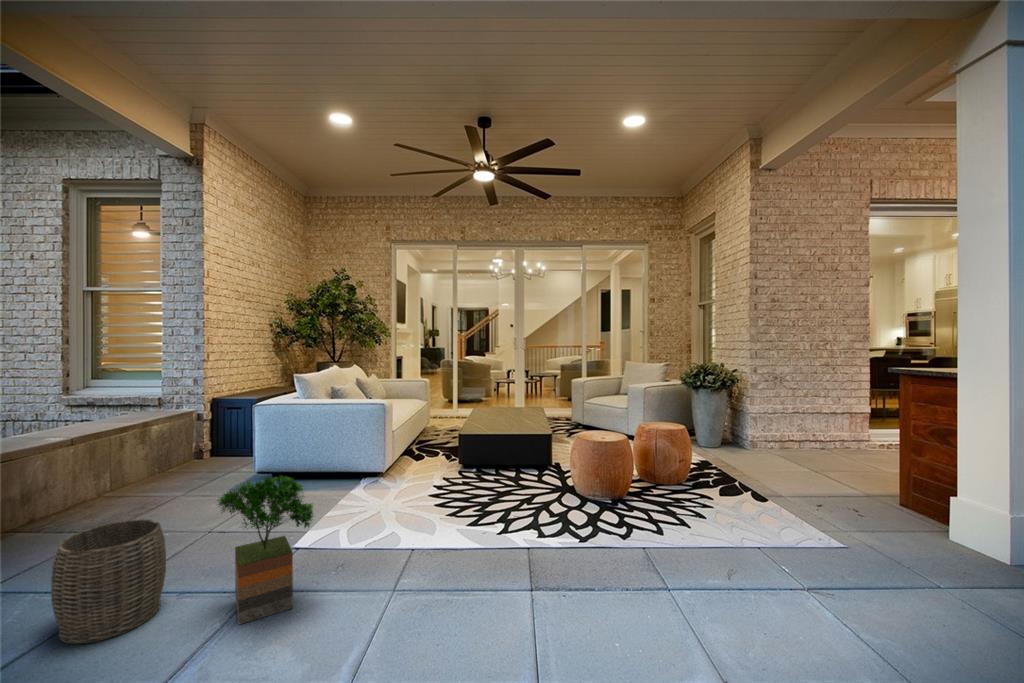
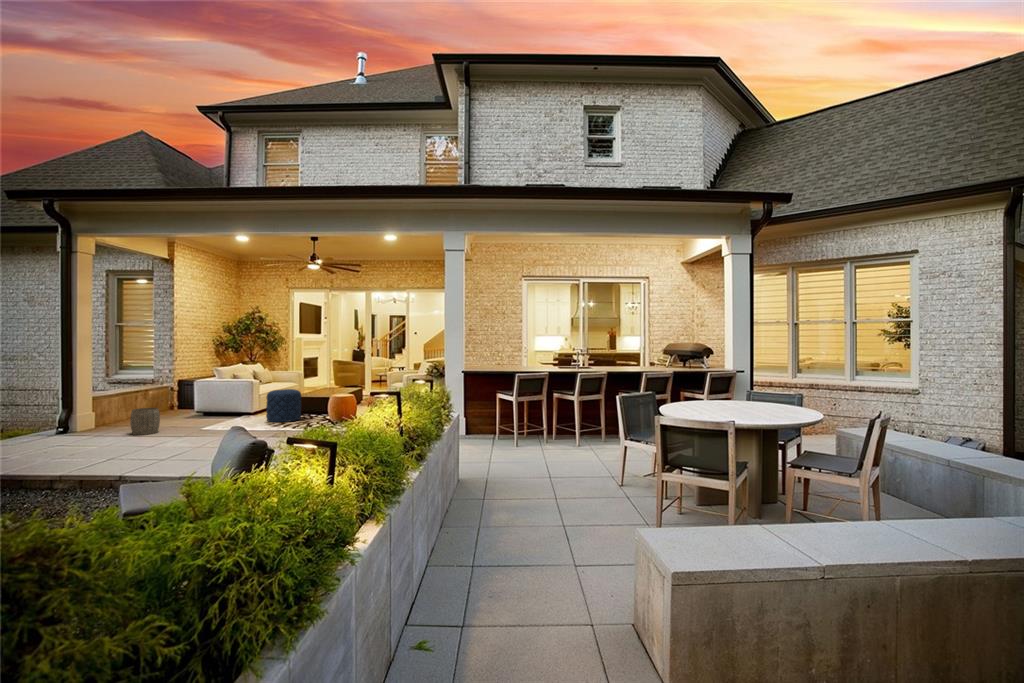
pouf: none [441,427,519,517] -> present [266,389,301,422]
potted tree: present [217,475,313,624] -> none [174,395,204,434]

